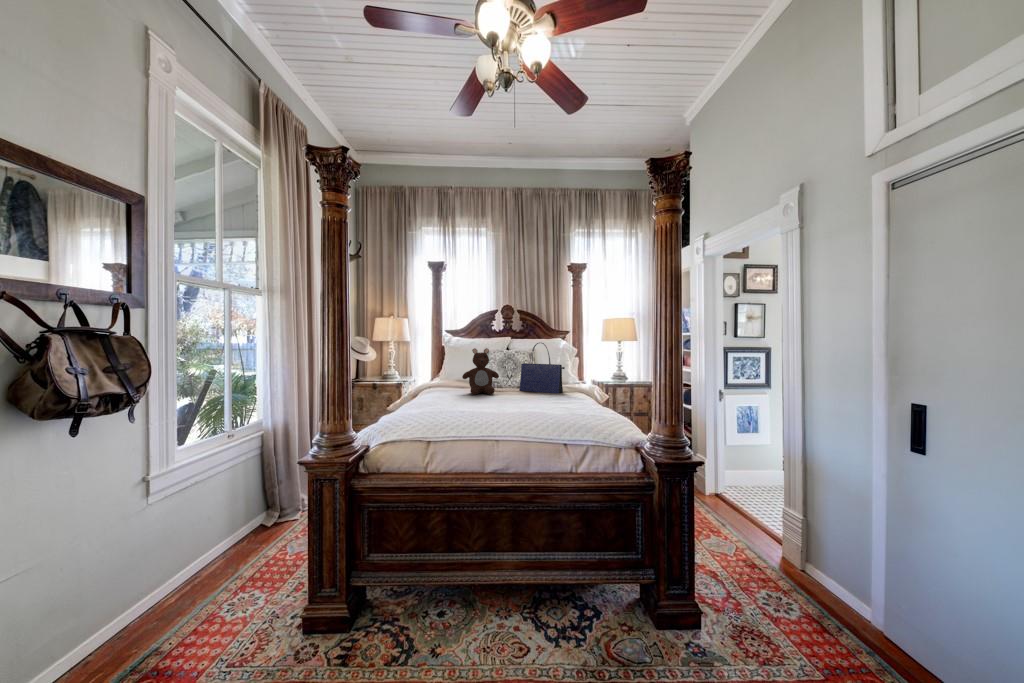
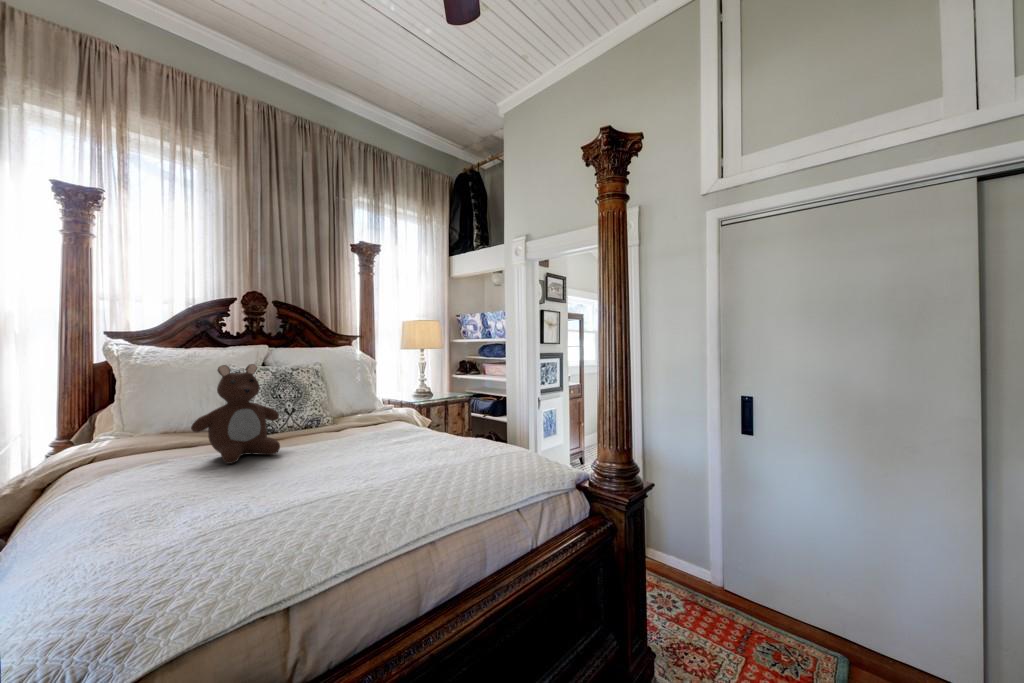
tote bag: present [519,343,565,393] -> none [312,351,396,435]

